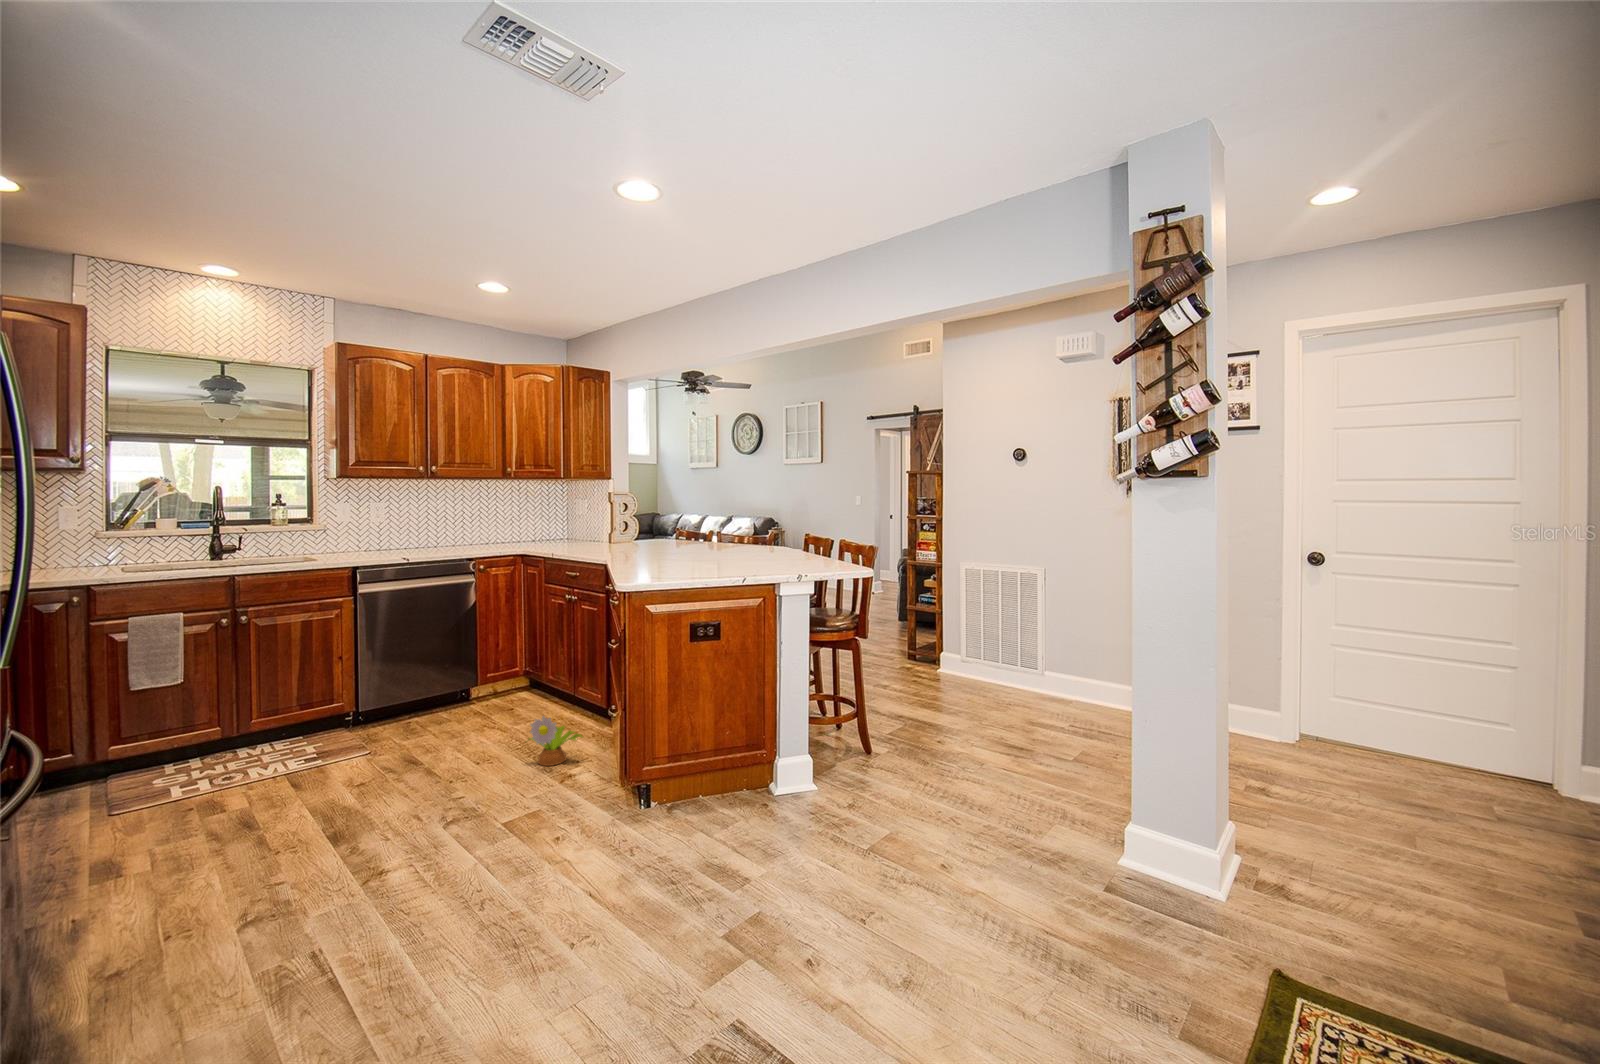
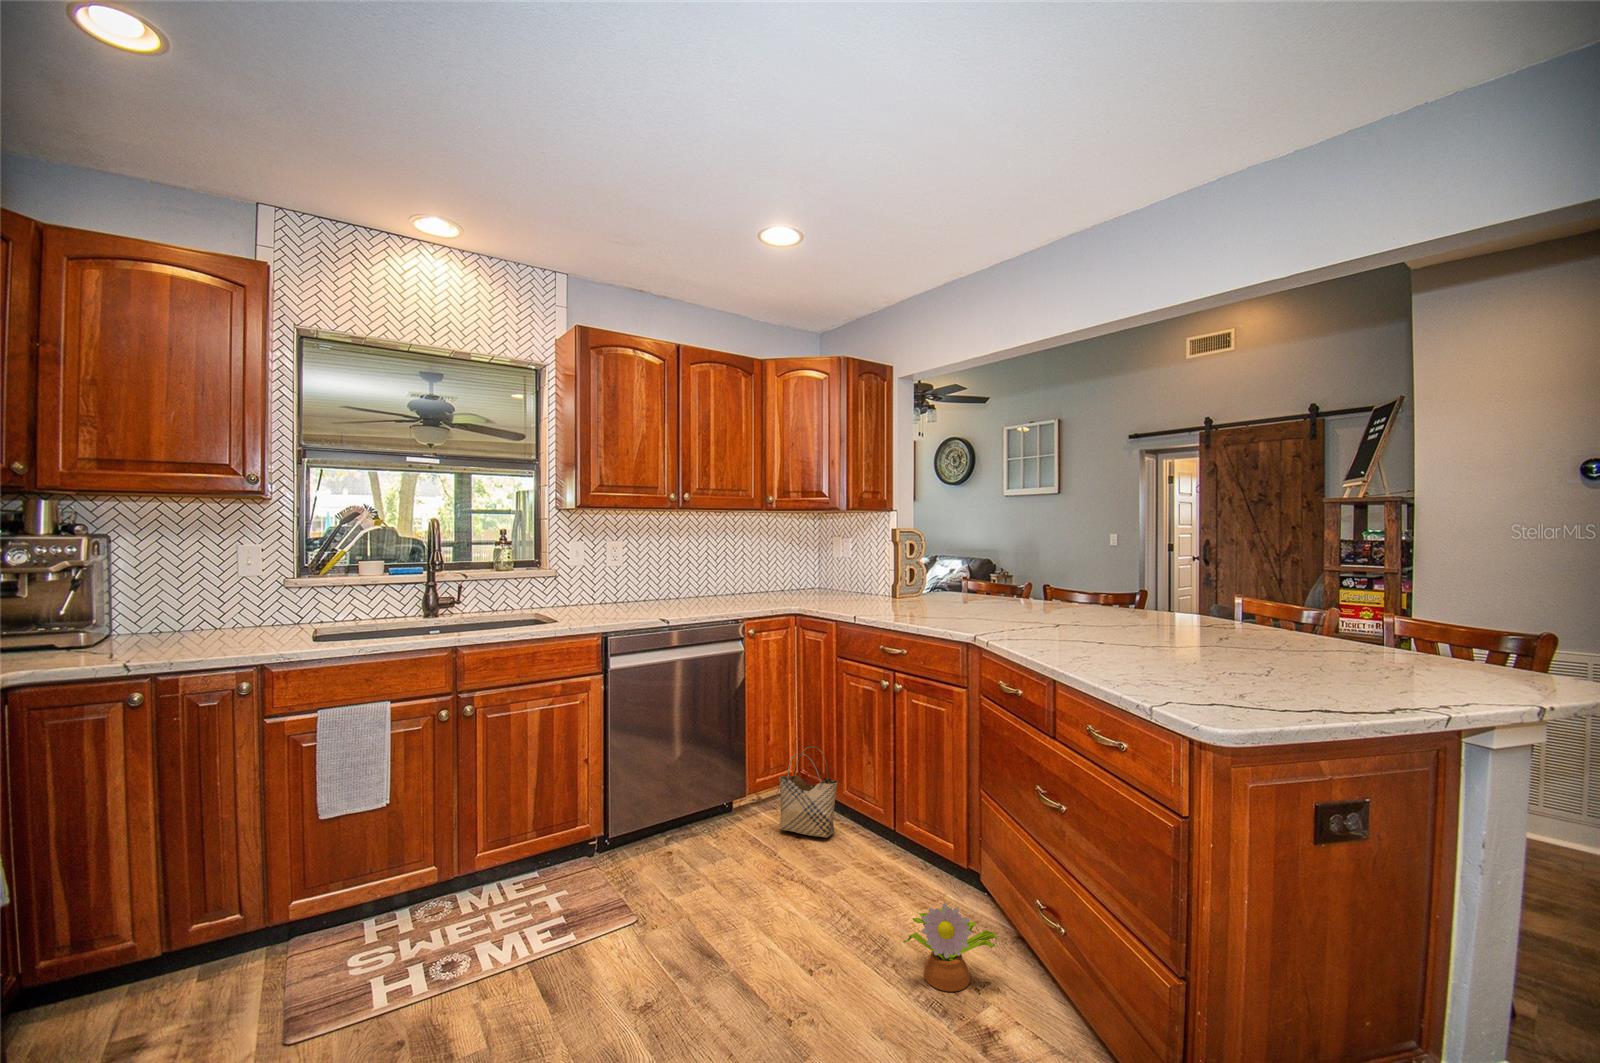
woven basket: none [497,647,538,706] -> present [779,746,838,838]

